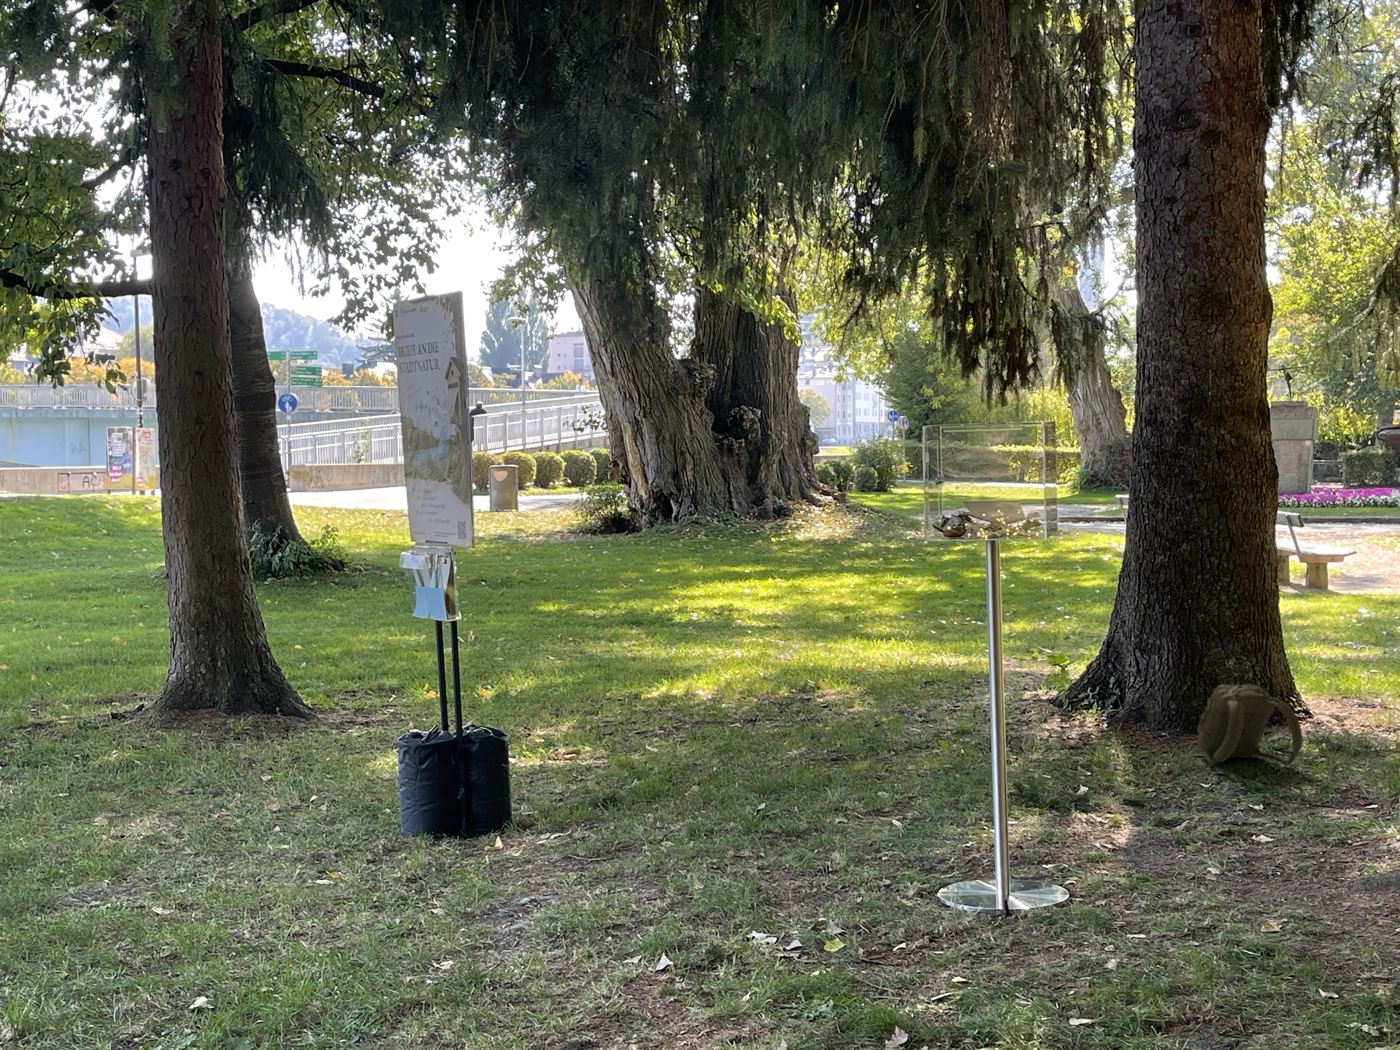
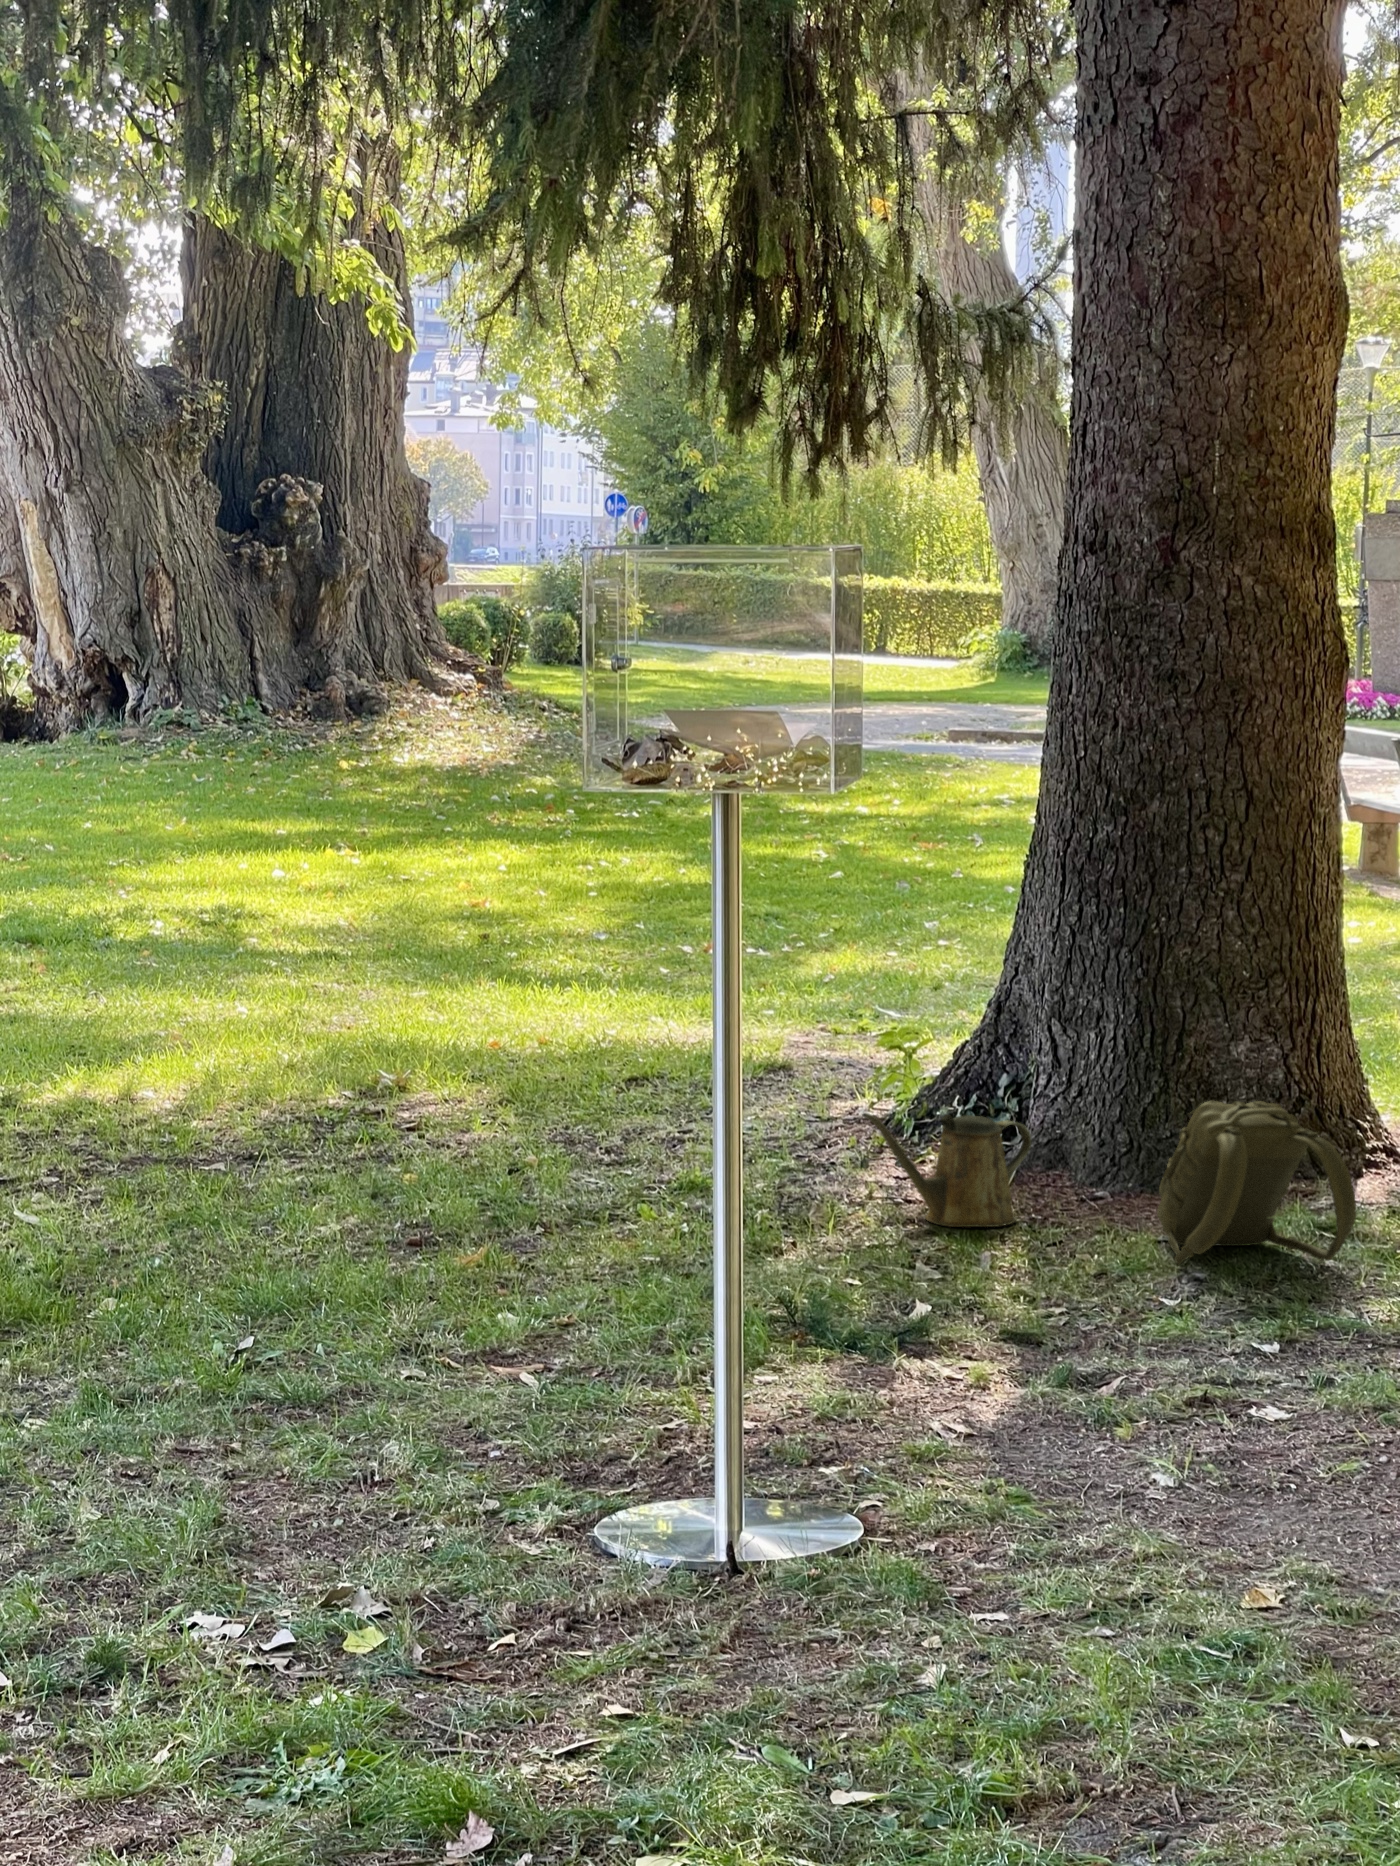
watering can: none [1043,694,1130,751] -> present [863,1113,1031,1227]

